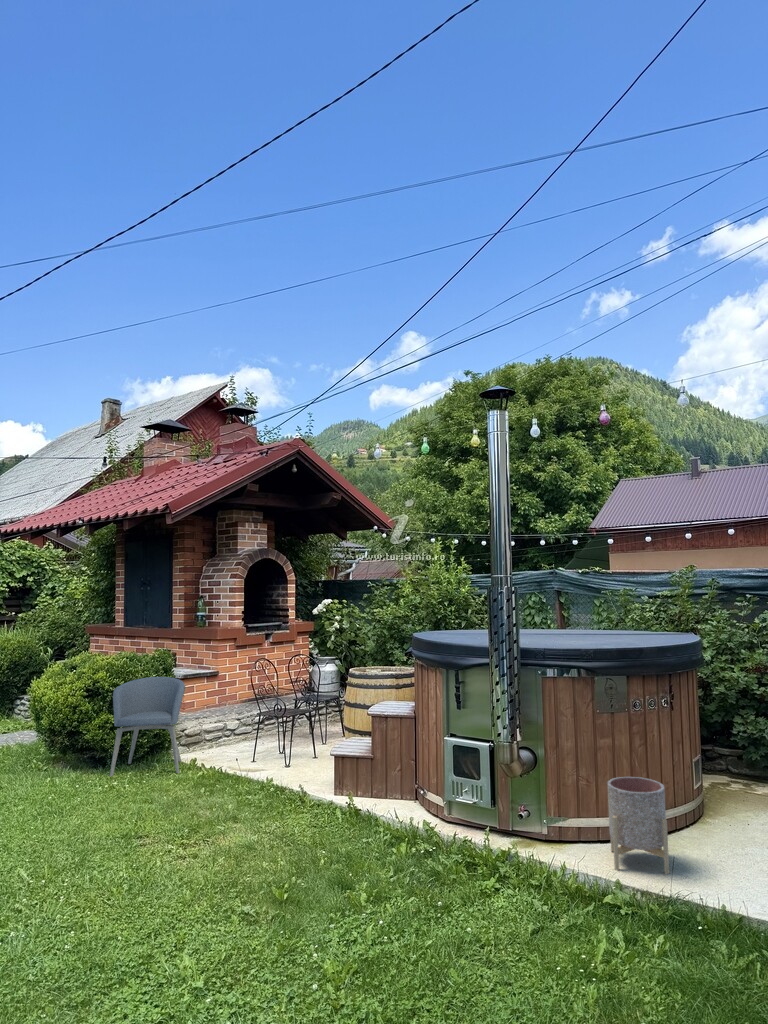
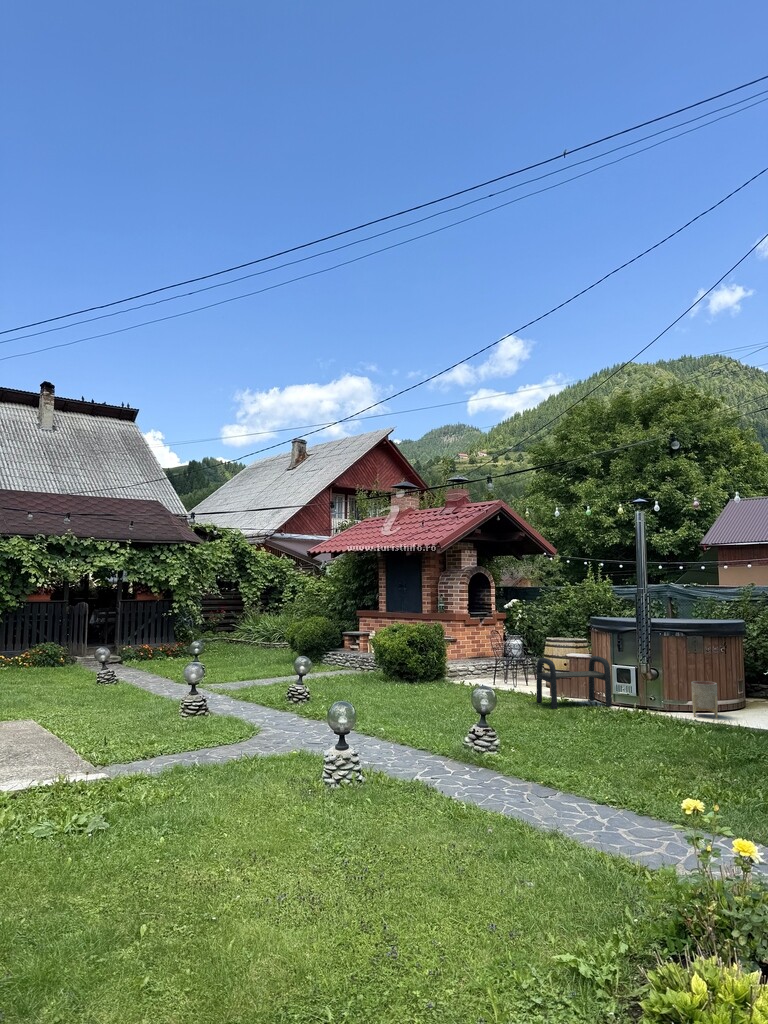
armchair: present [110,677,185,777] -> none [426,638,462,687]
bench: none [286,716,440,851] -> present [537,656,612,709]

